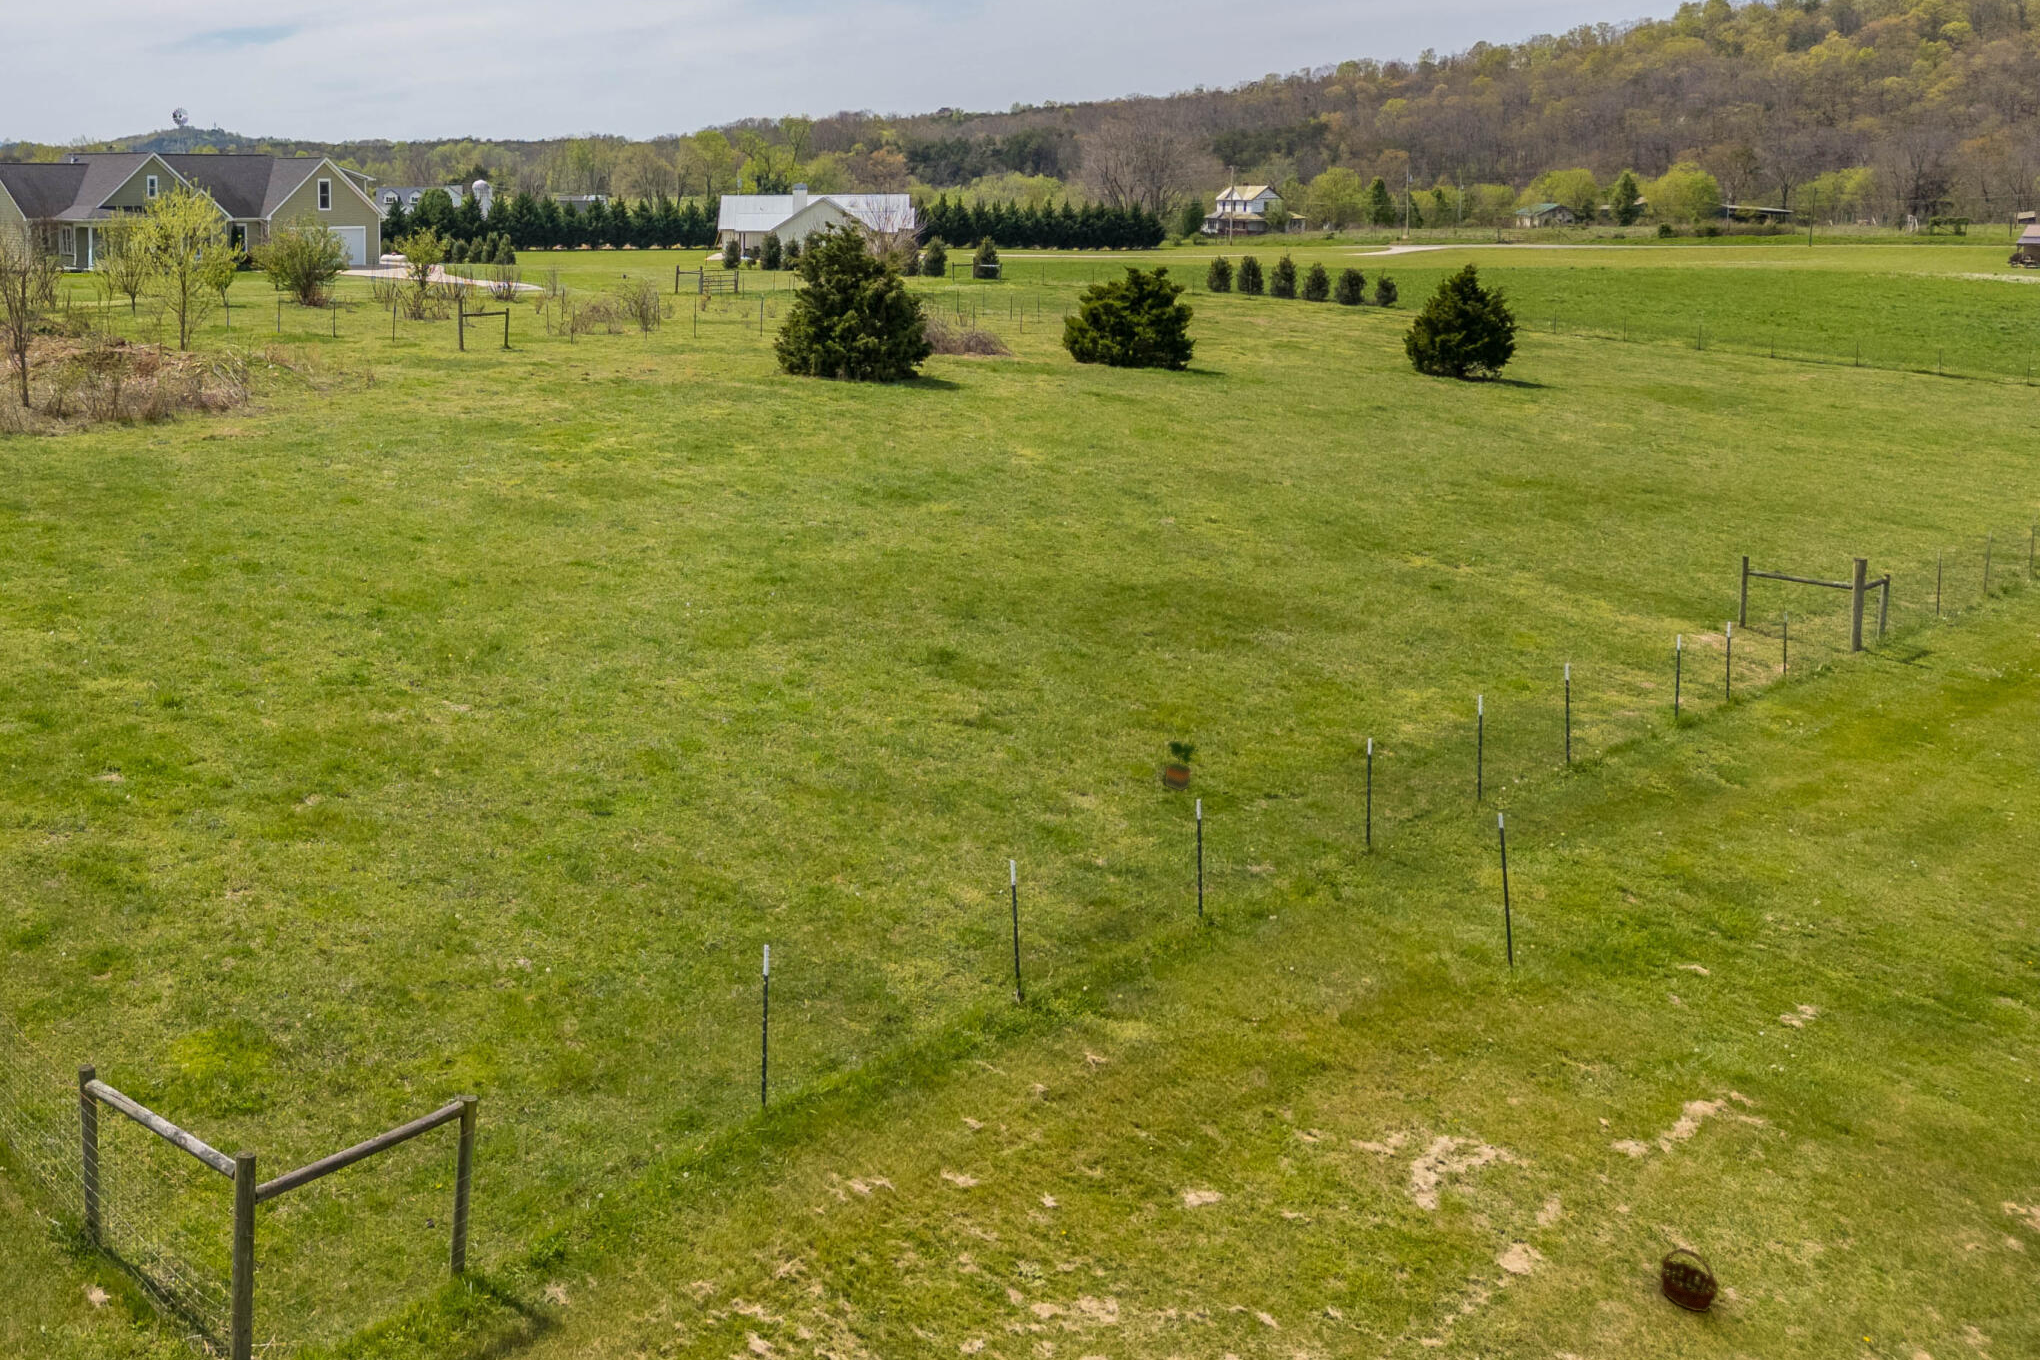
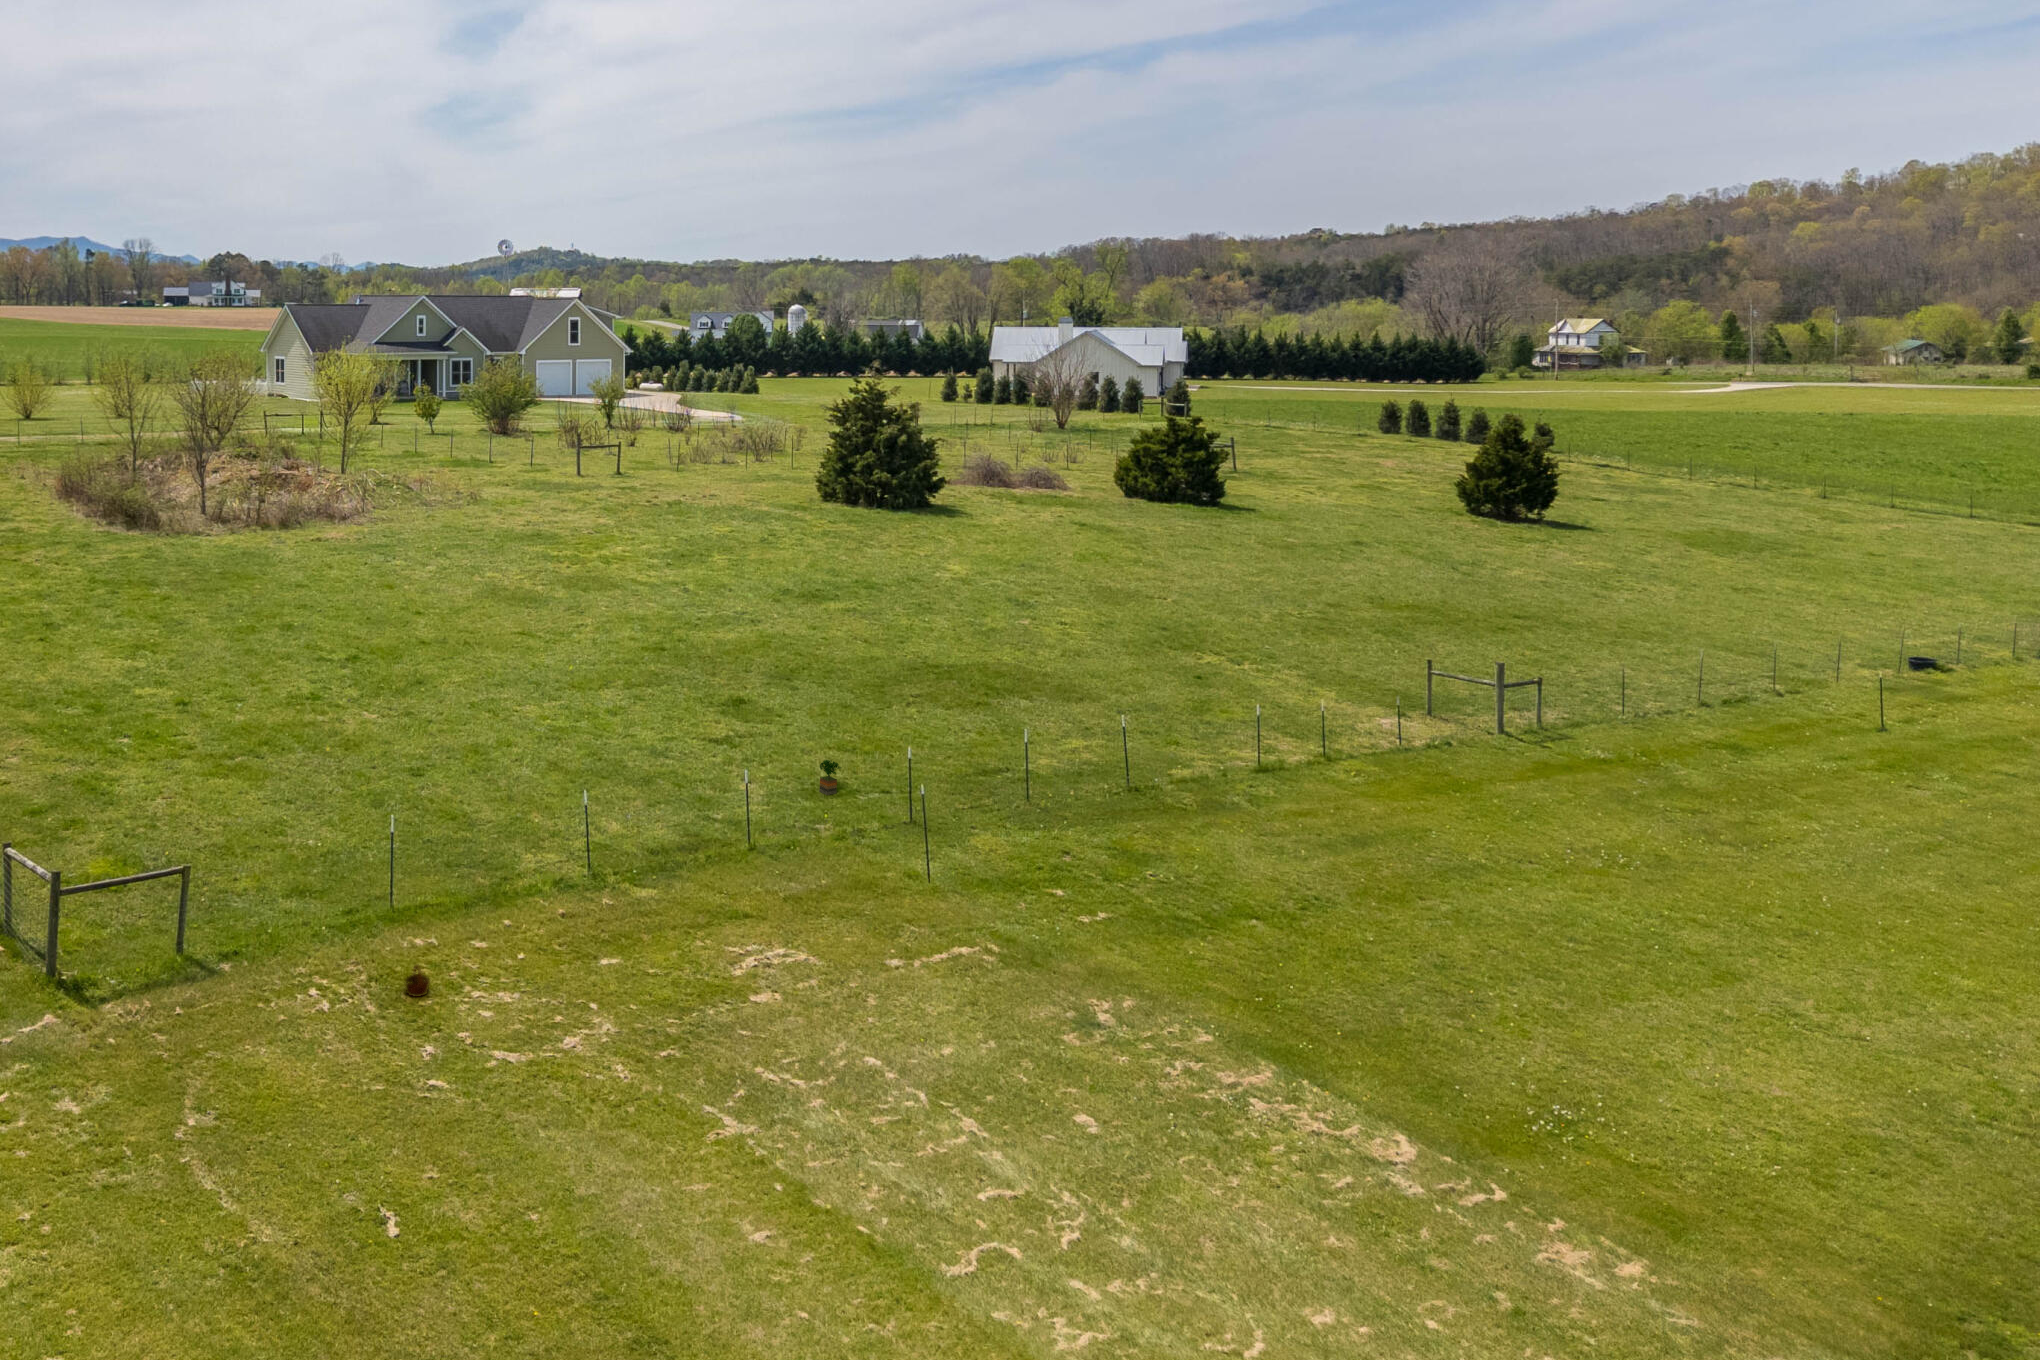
basket: present [1660,1248,1718,1312] -> present [405,965,430,997]

